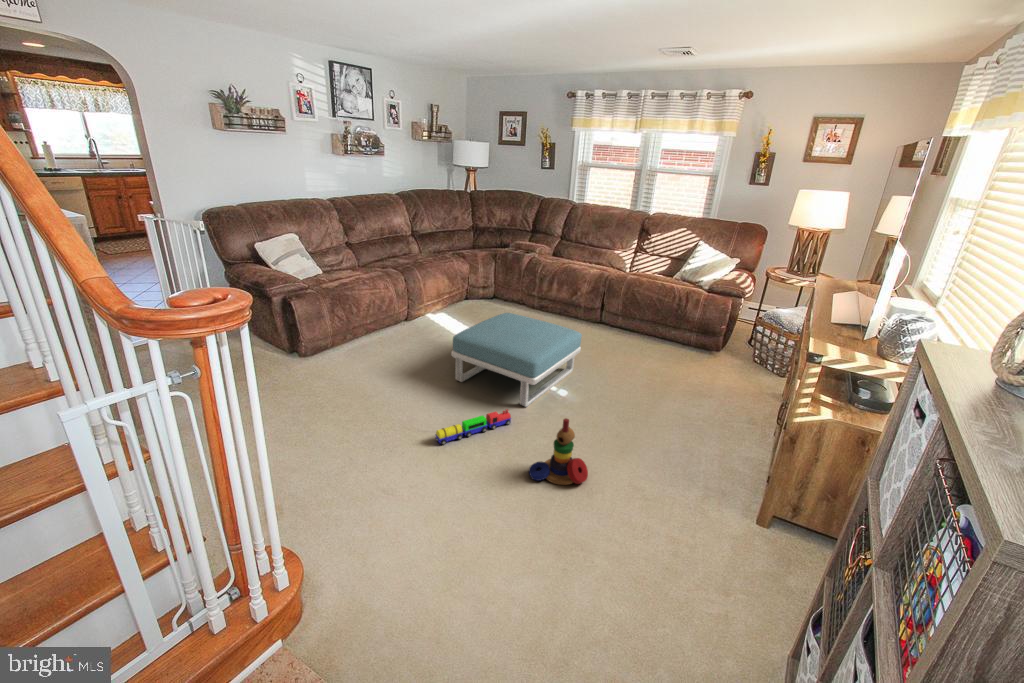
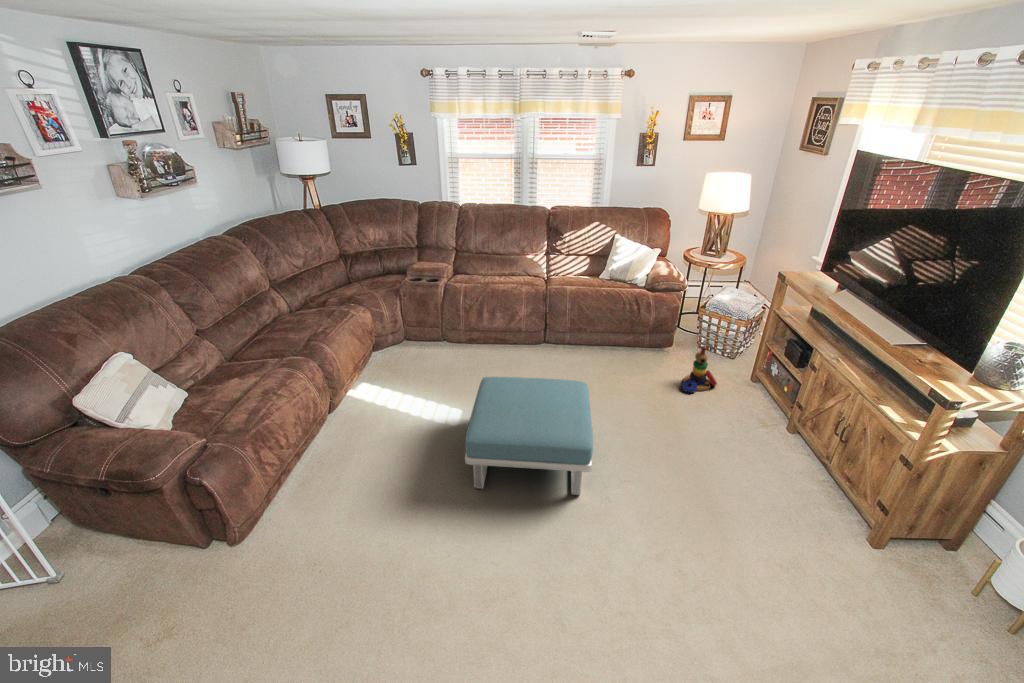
toy train: present [435,409,511,445] -> none [535,514,587,600]
stacking toy: present [529,418,588,485] -> present [682,346,717,393]

